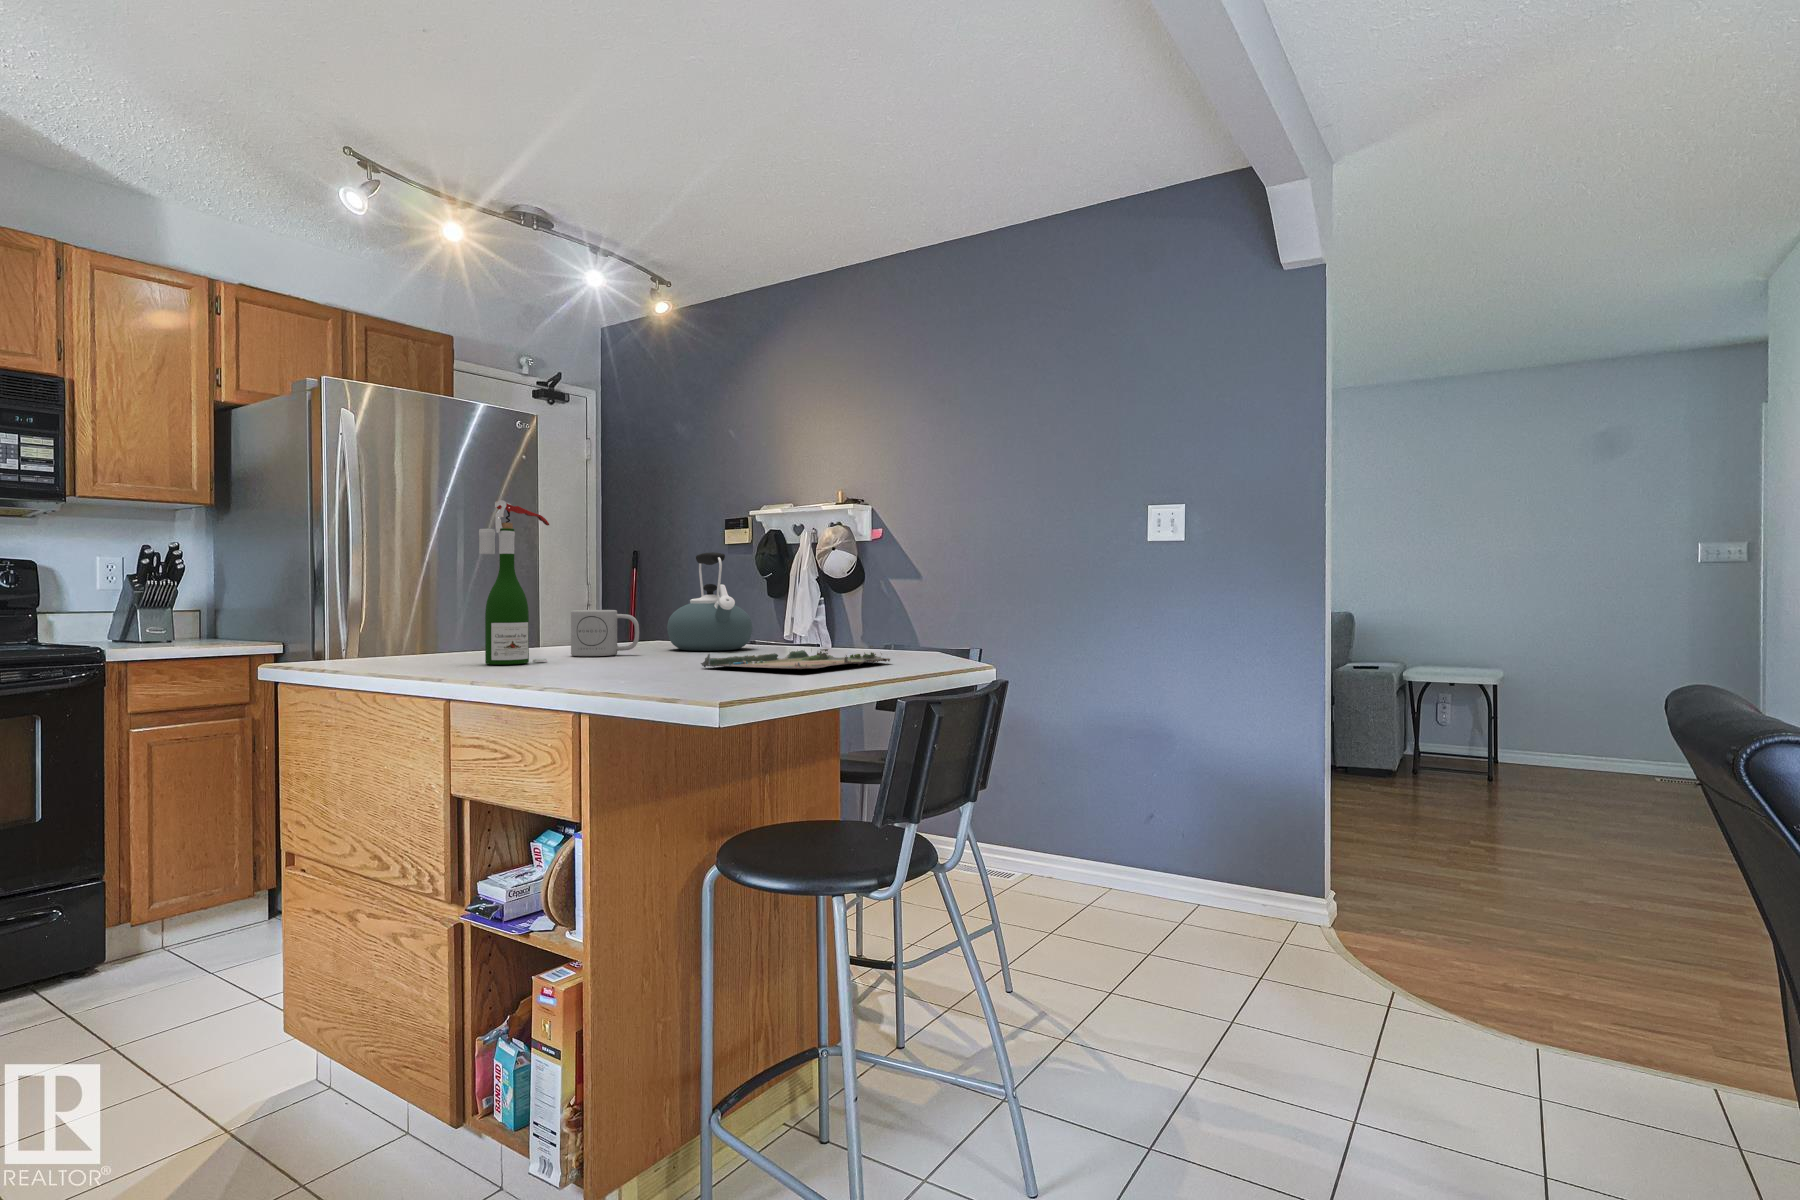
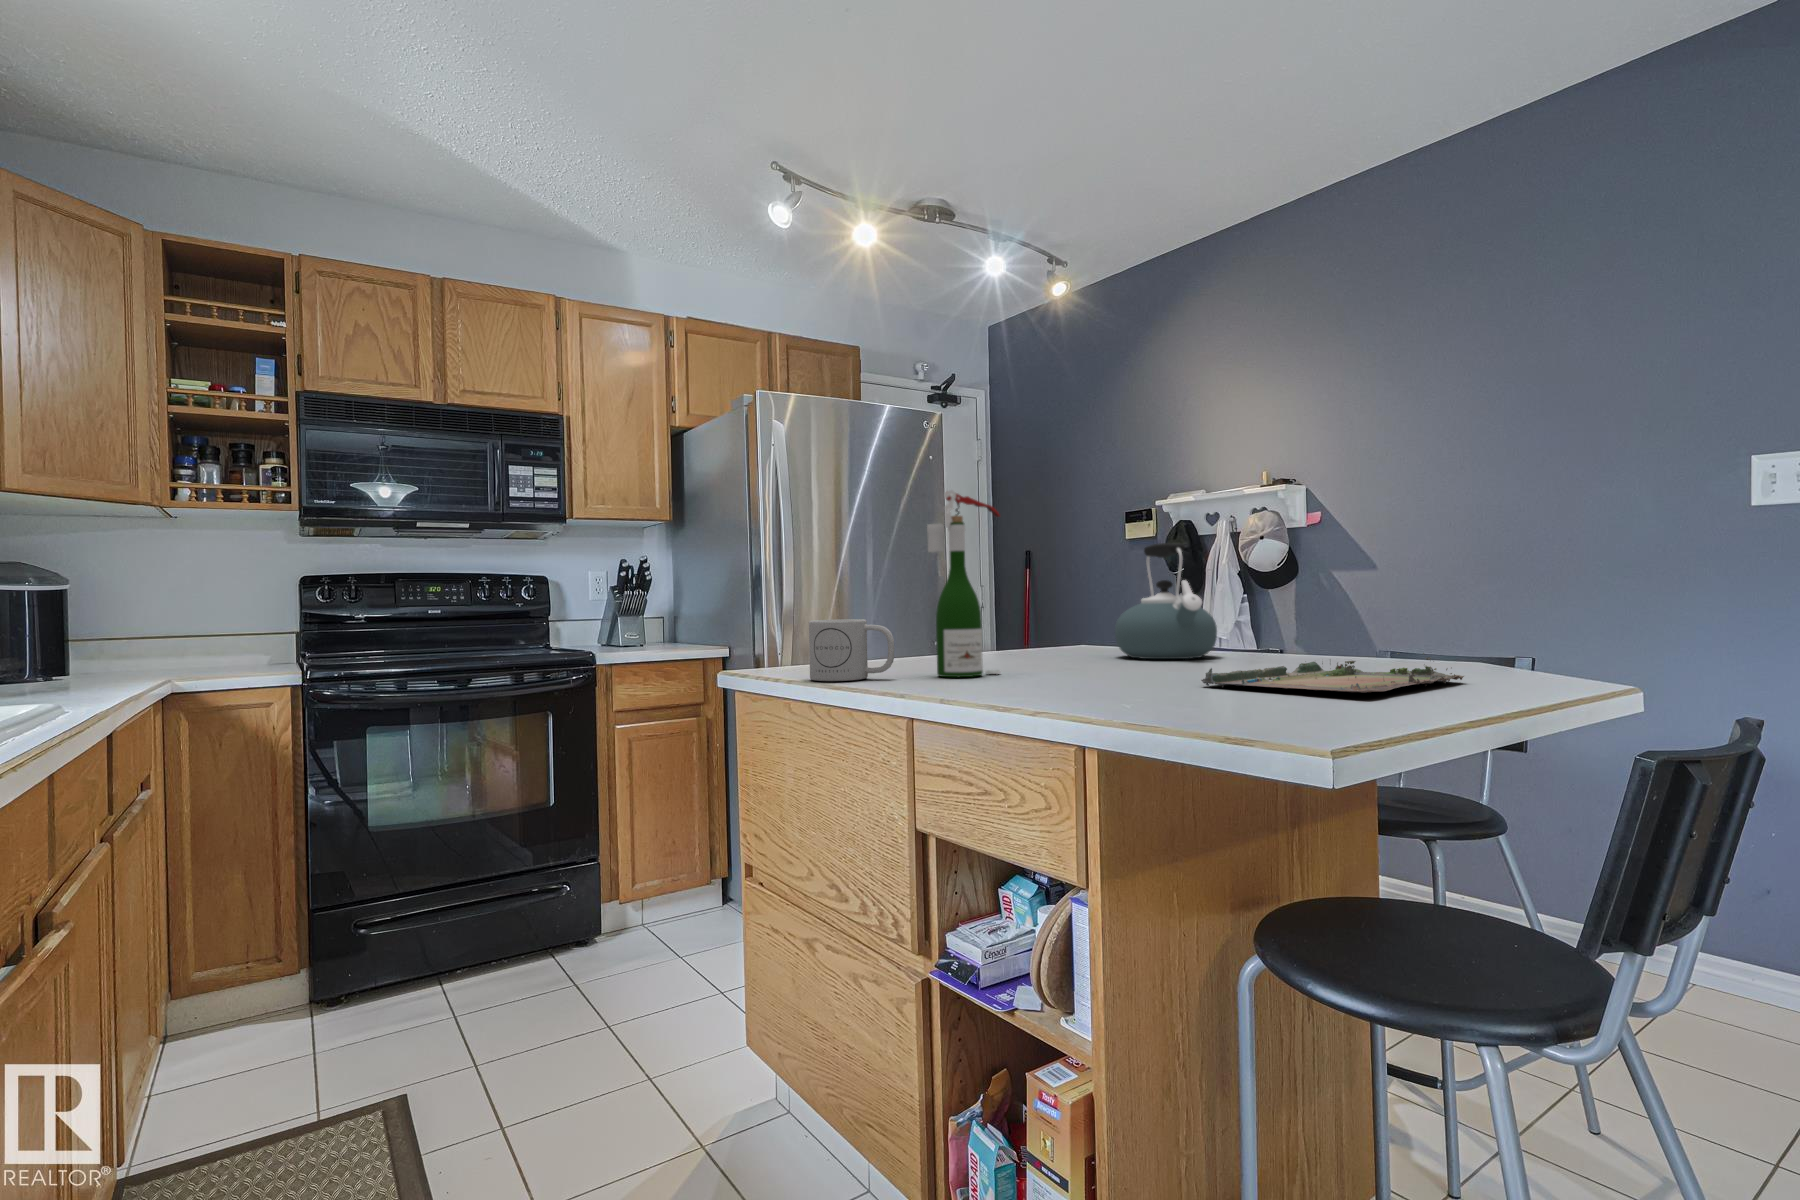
mug: present [571,610,639,656] -> present [809,619,895,681]

